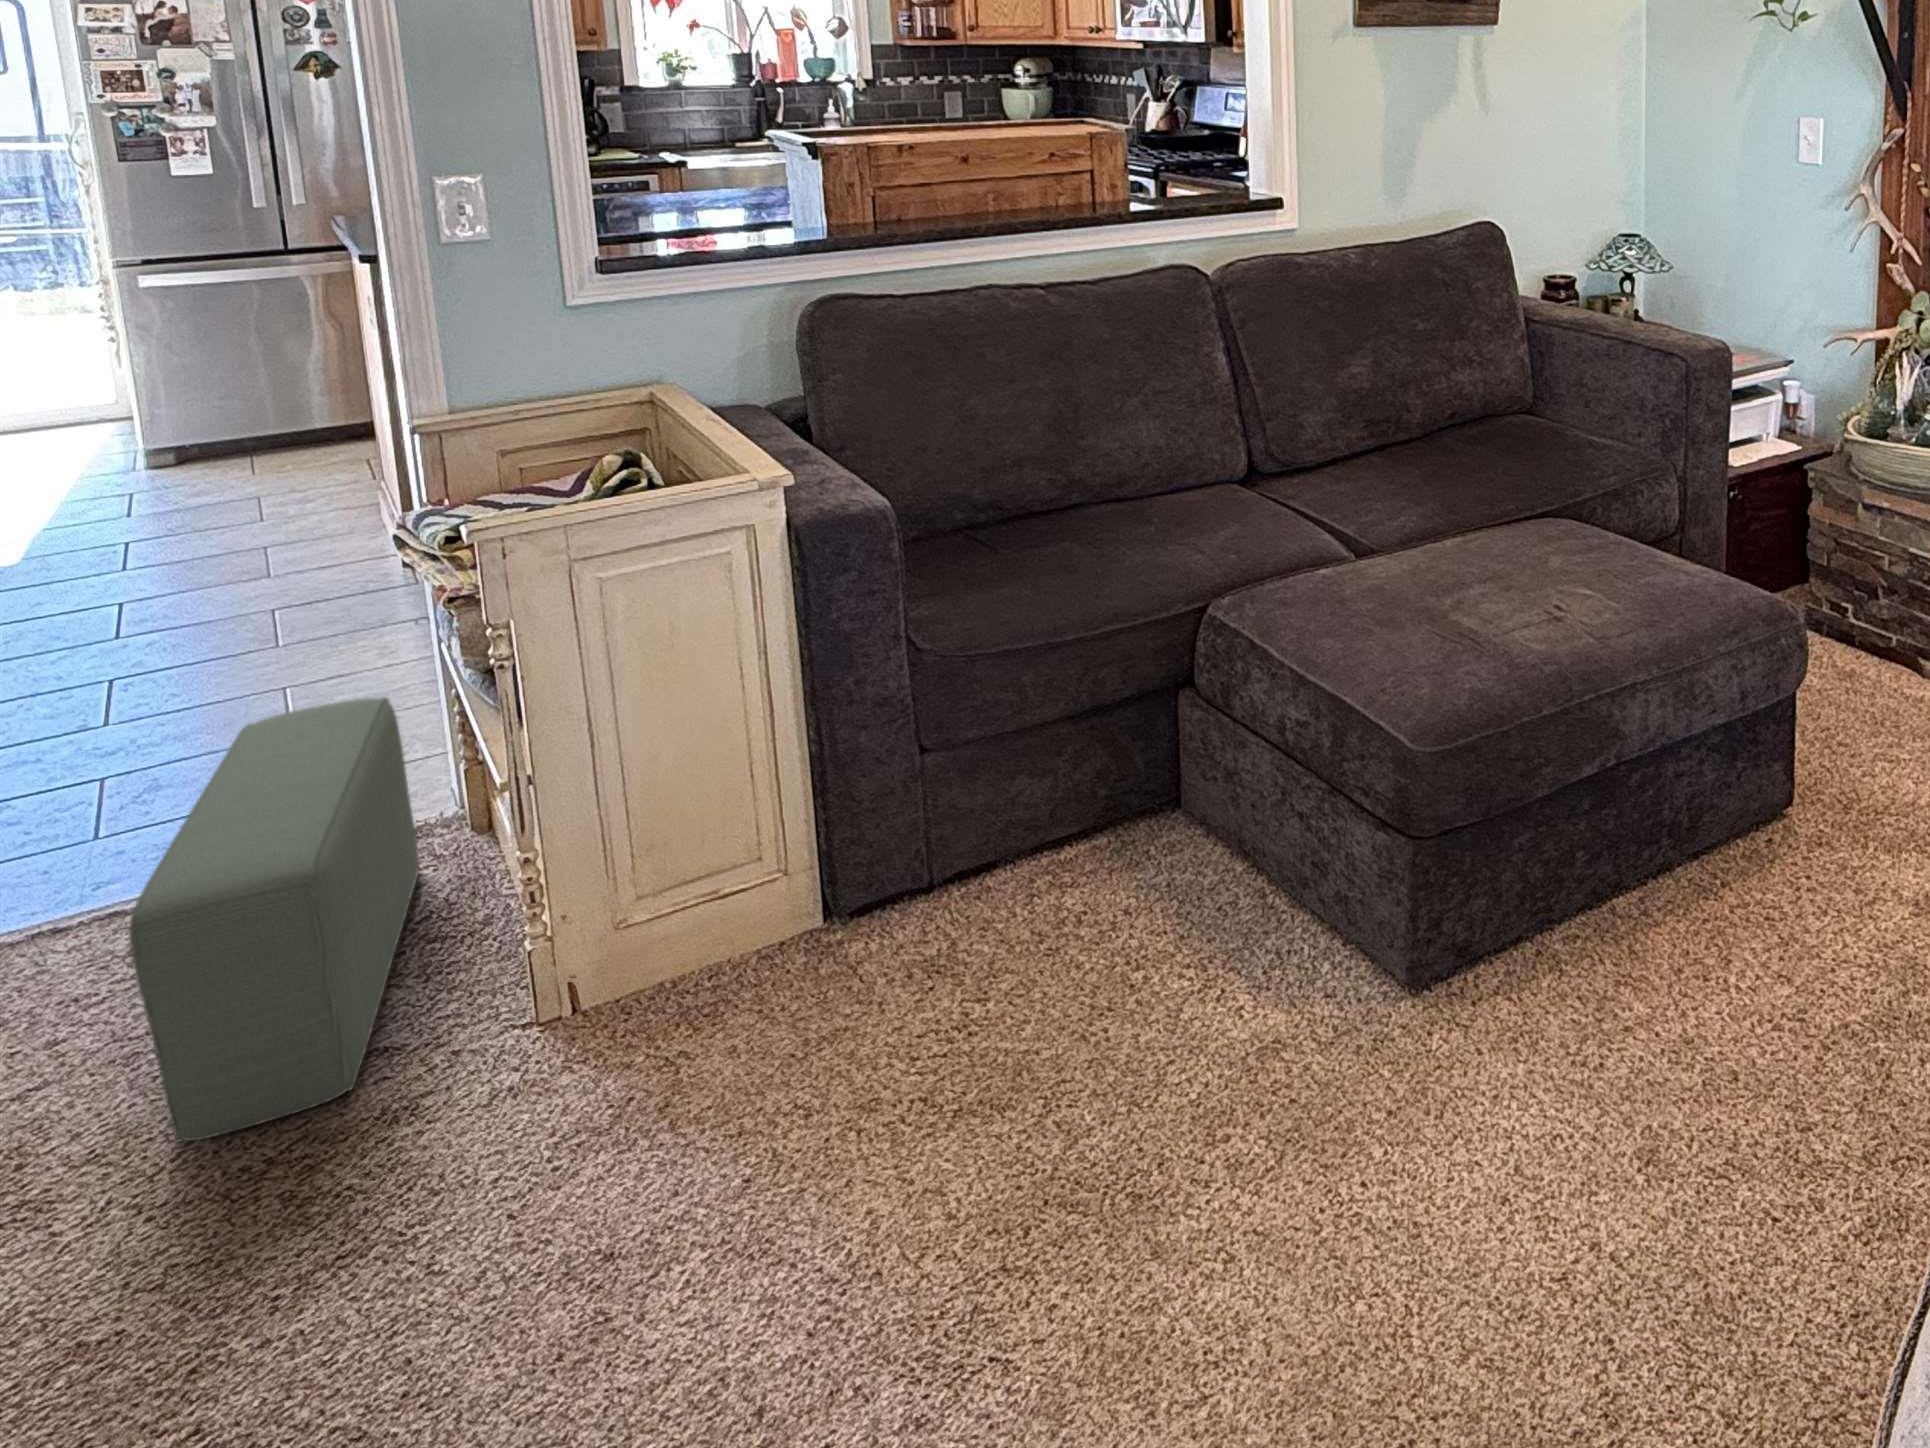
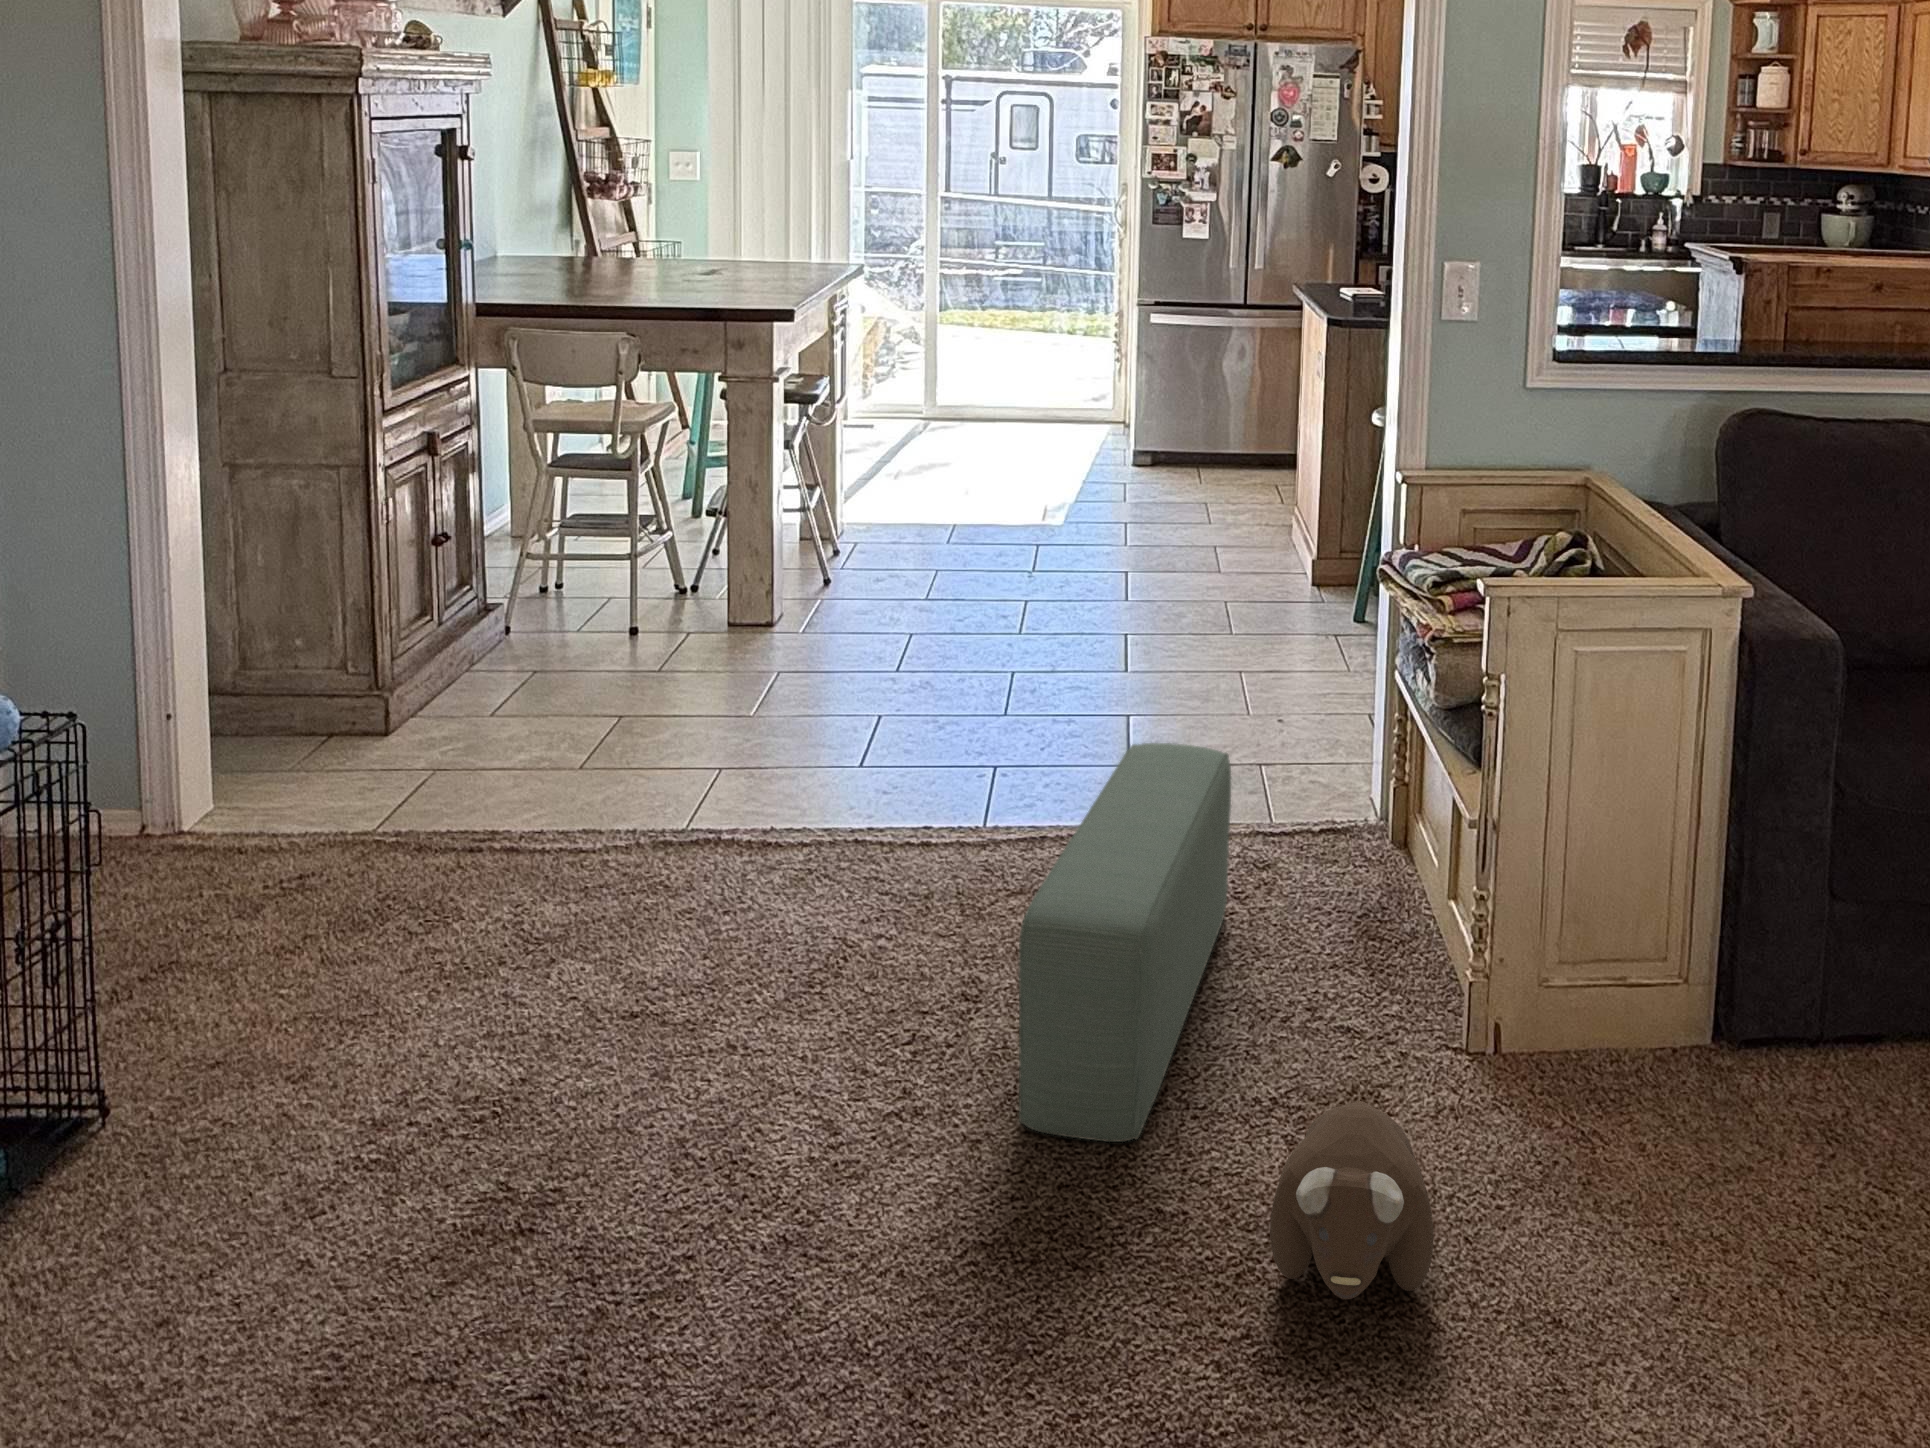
plush toy: none [537,931,721,1115] -> present [1270,1101,1434,1299]

